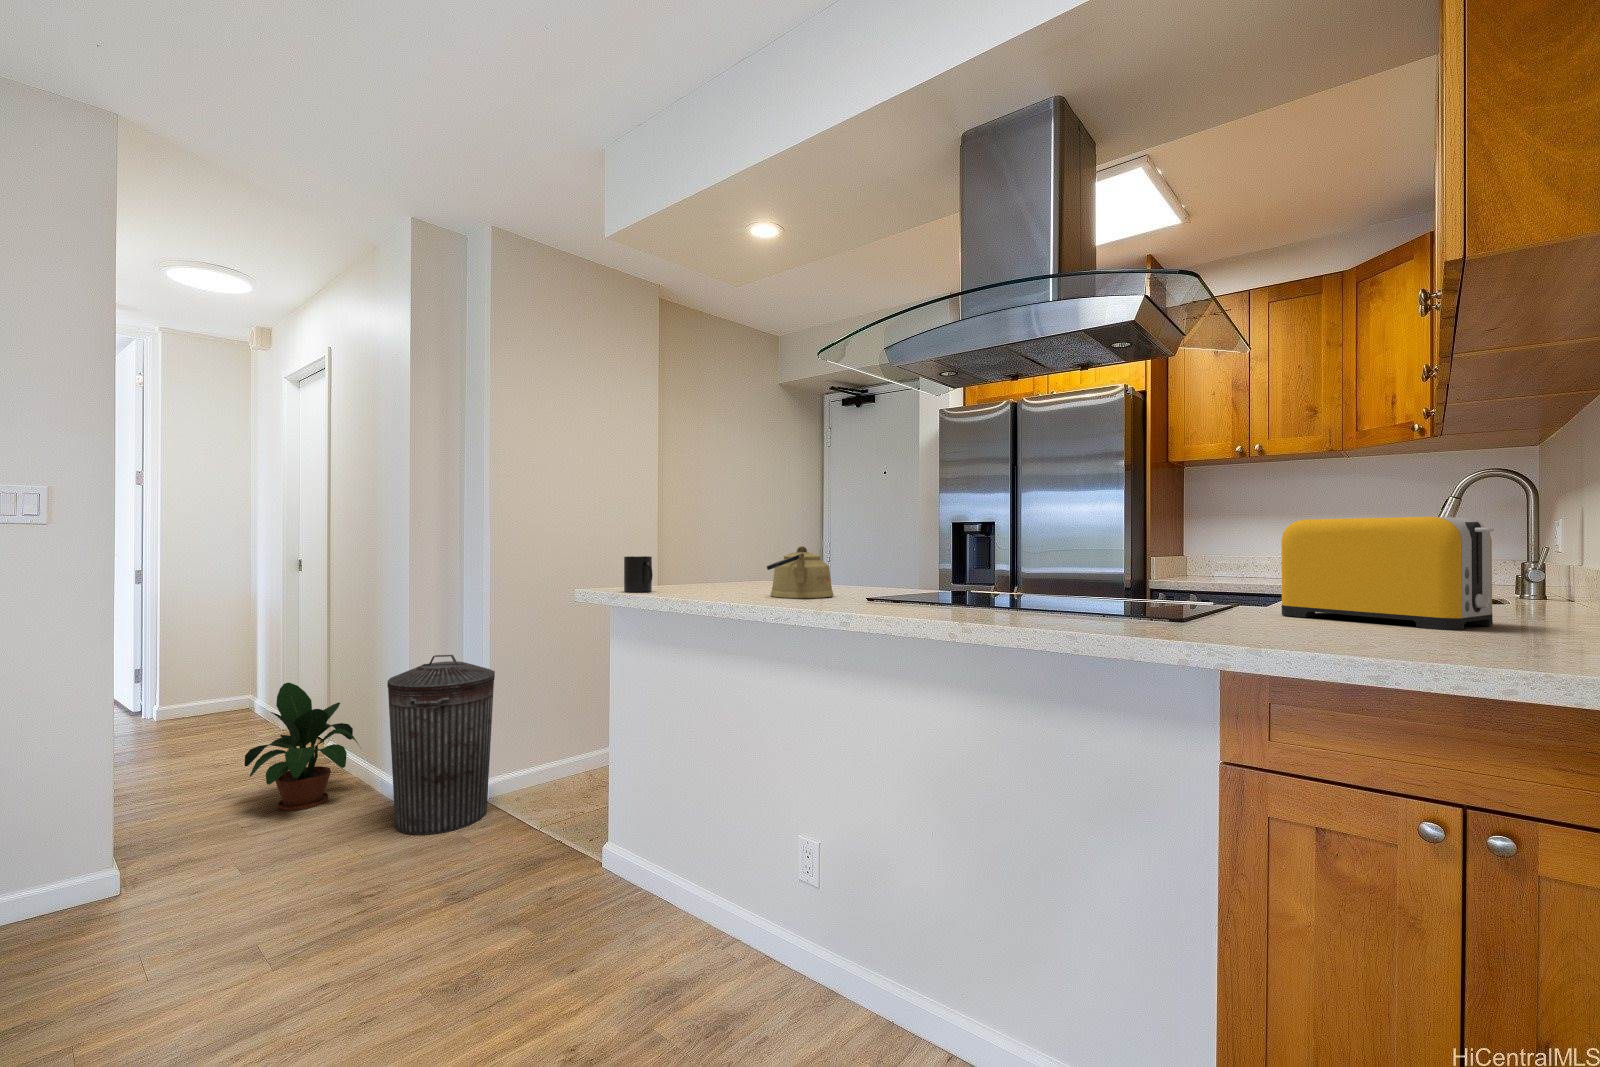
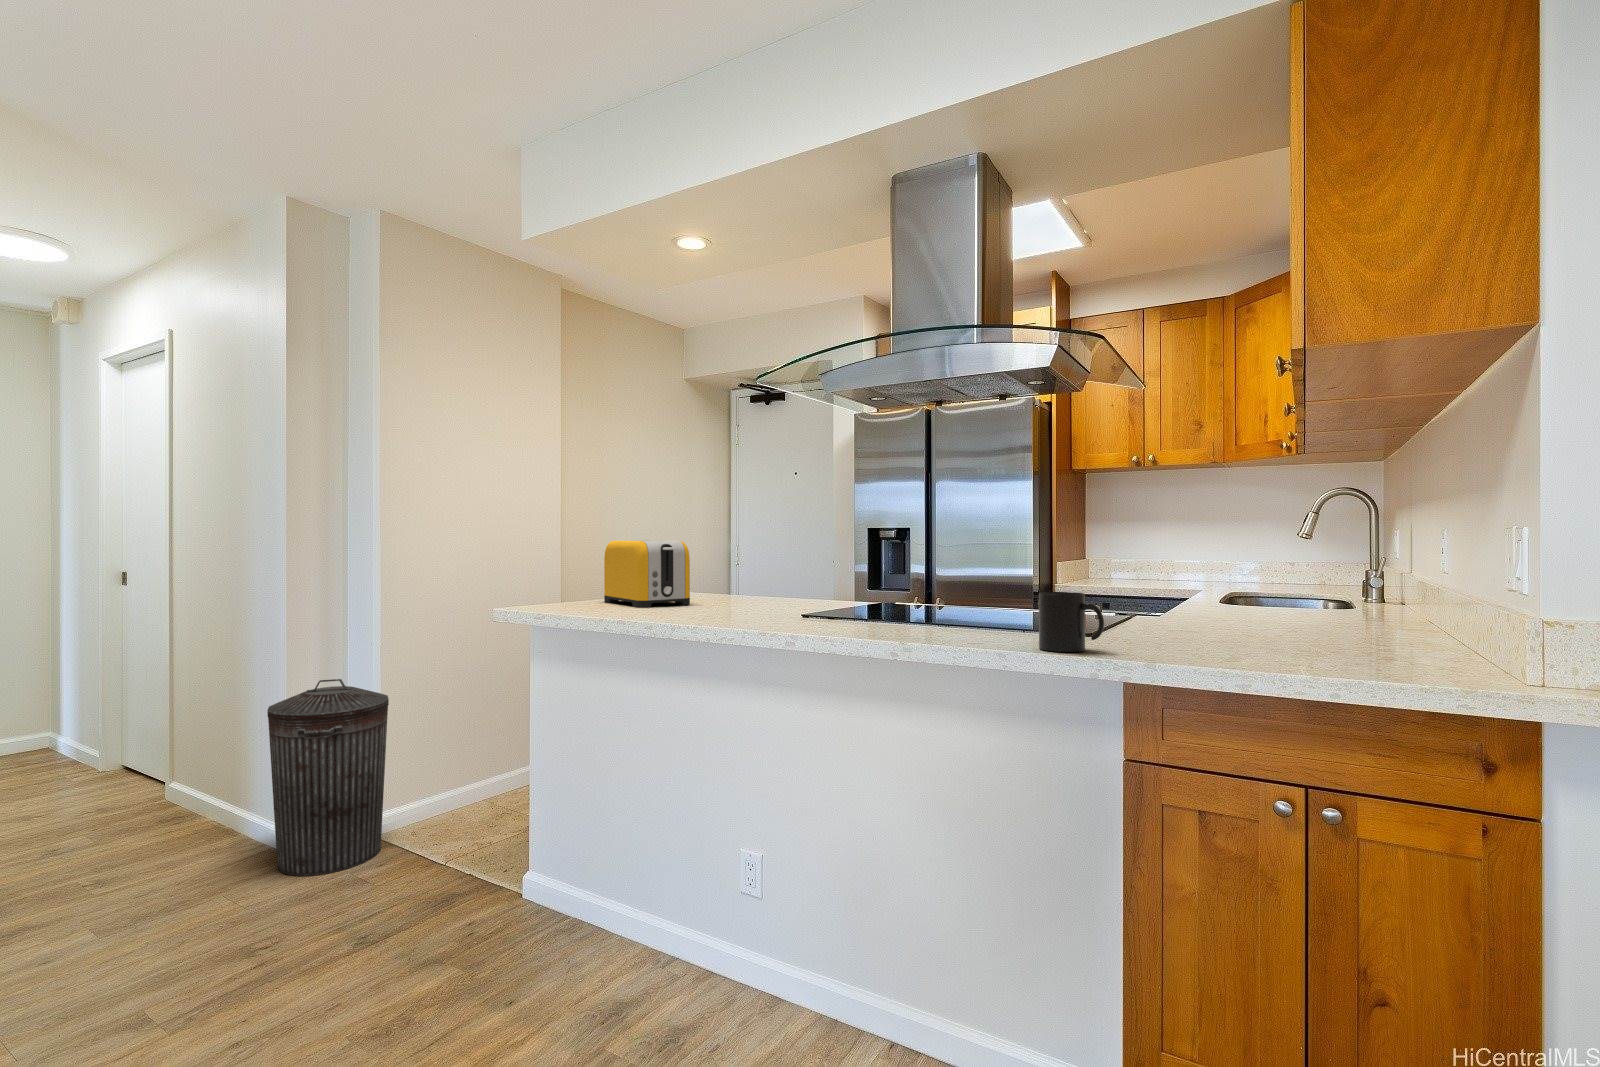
toaster: present [1282,517,1494,630] -> present [604,540,690,608]
kettle: present [767,546,834,598] -> none [702,563,767,614]
mug: present [624,556,653,592] -> present [1038,592,1104,652]
potted plant: present [245,683,357,811] -> none [82,716,225,860]

